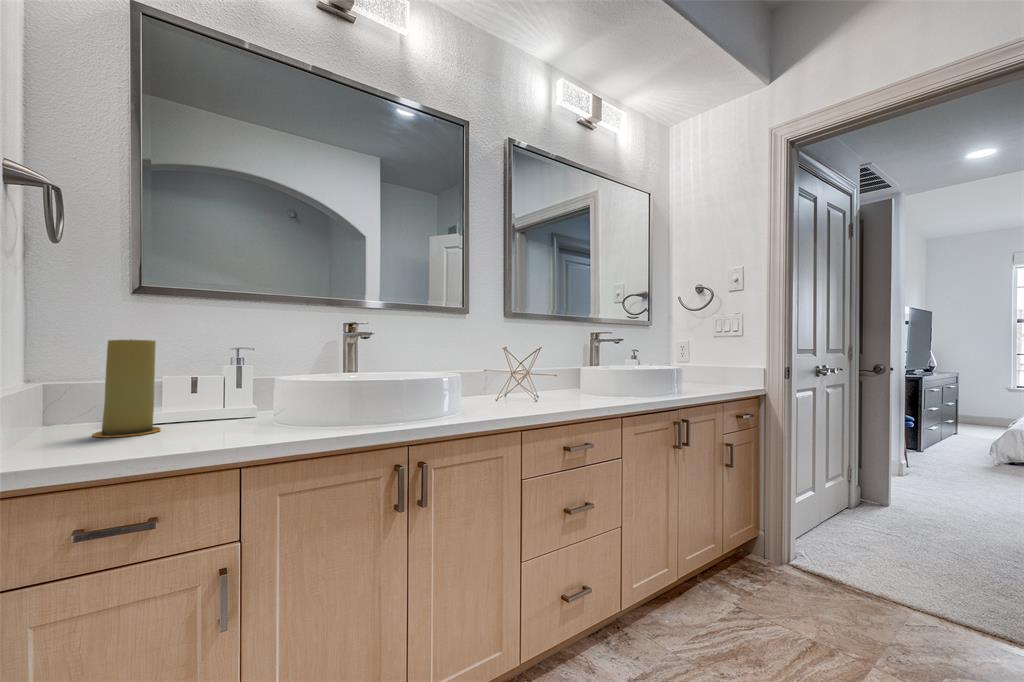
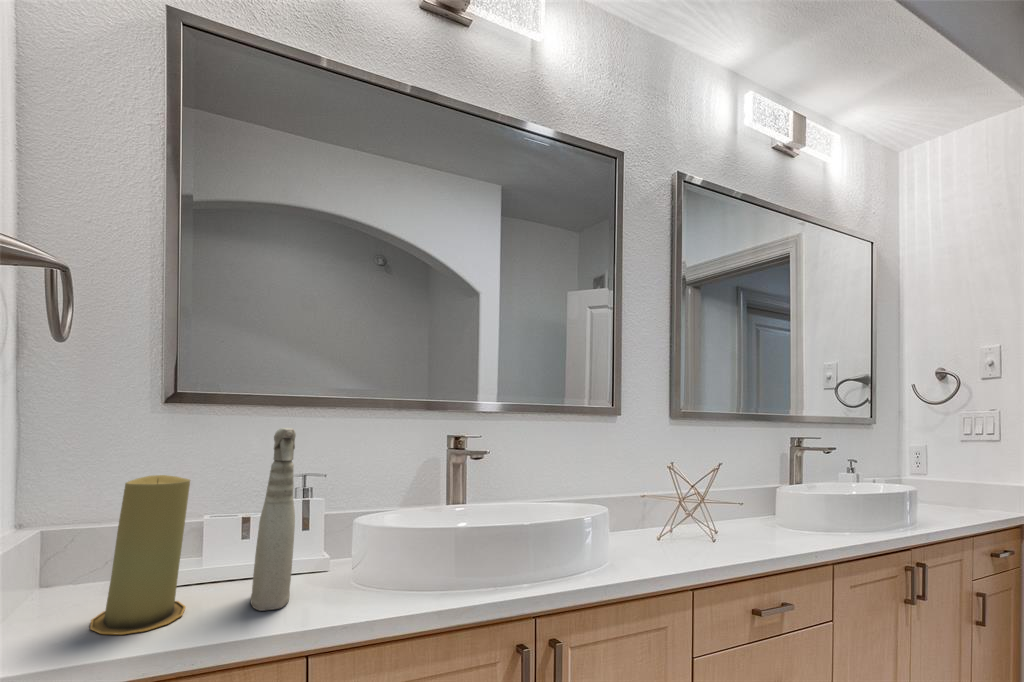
spray bottle: none [208,306,237,426] -> present [251,428,296,611]

